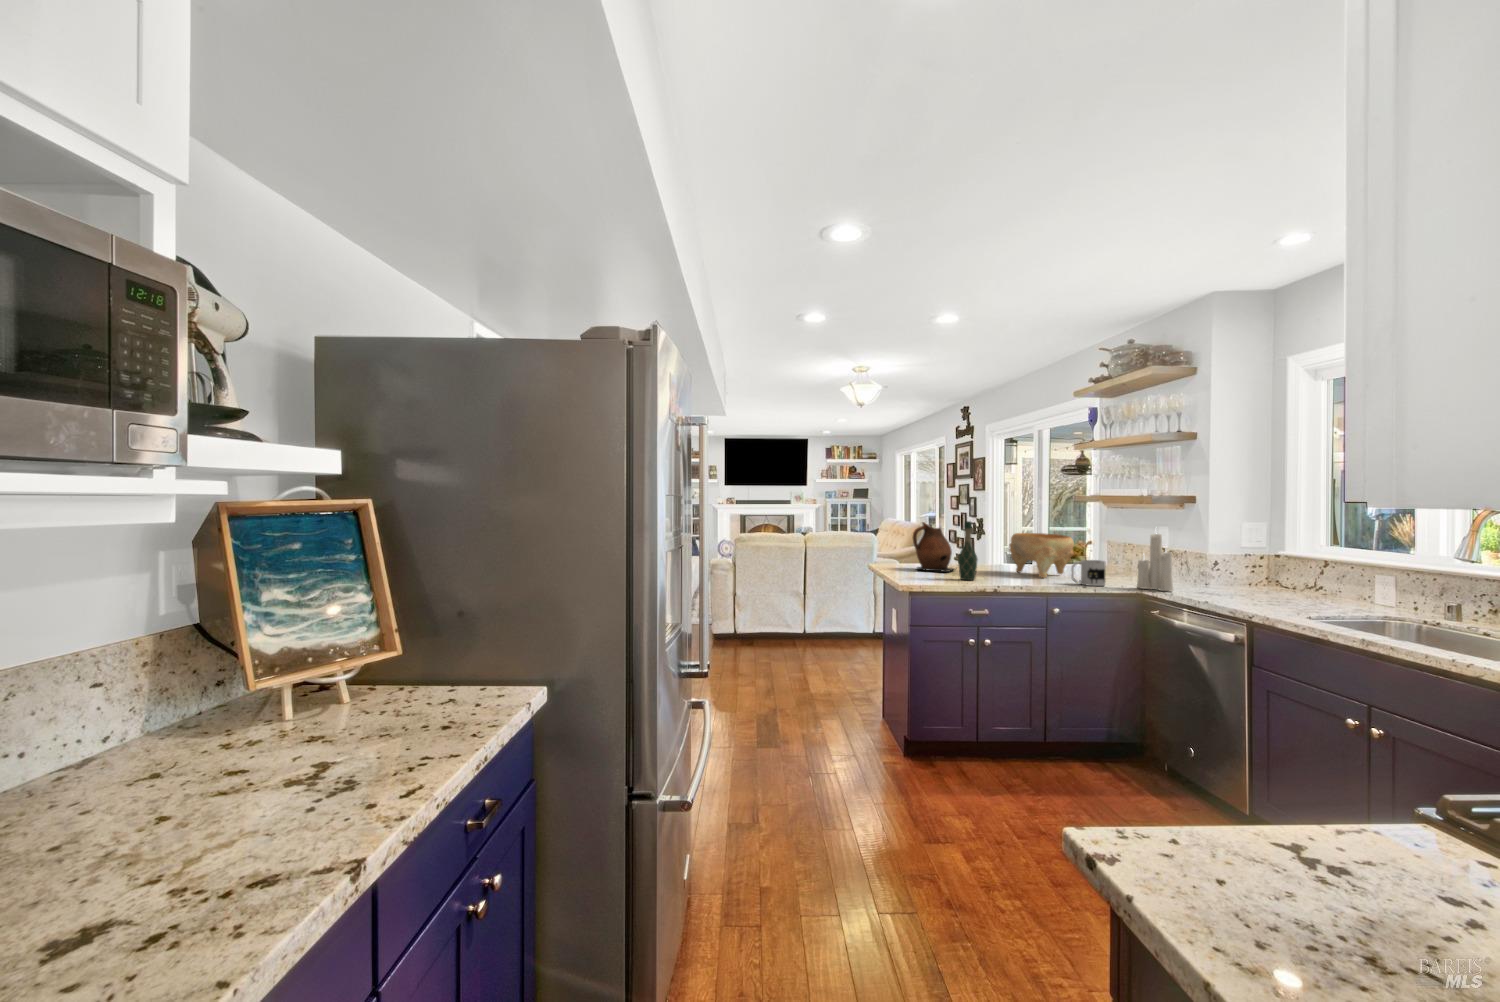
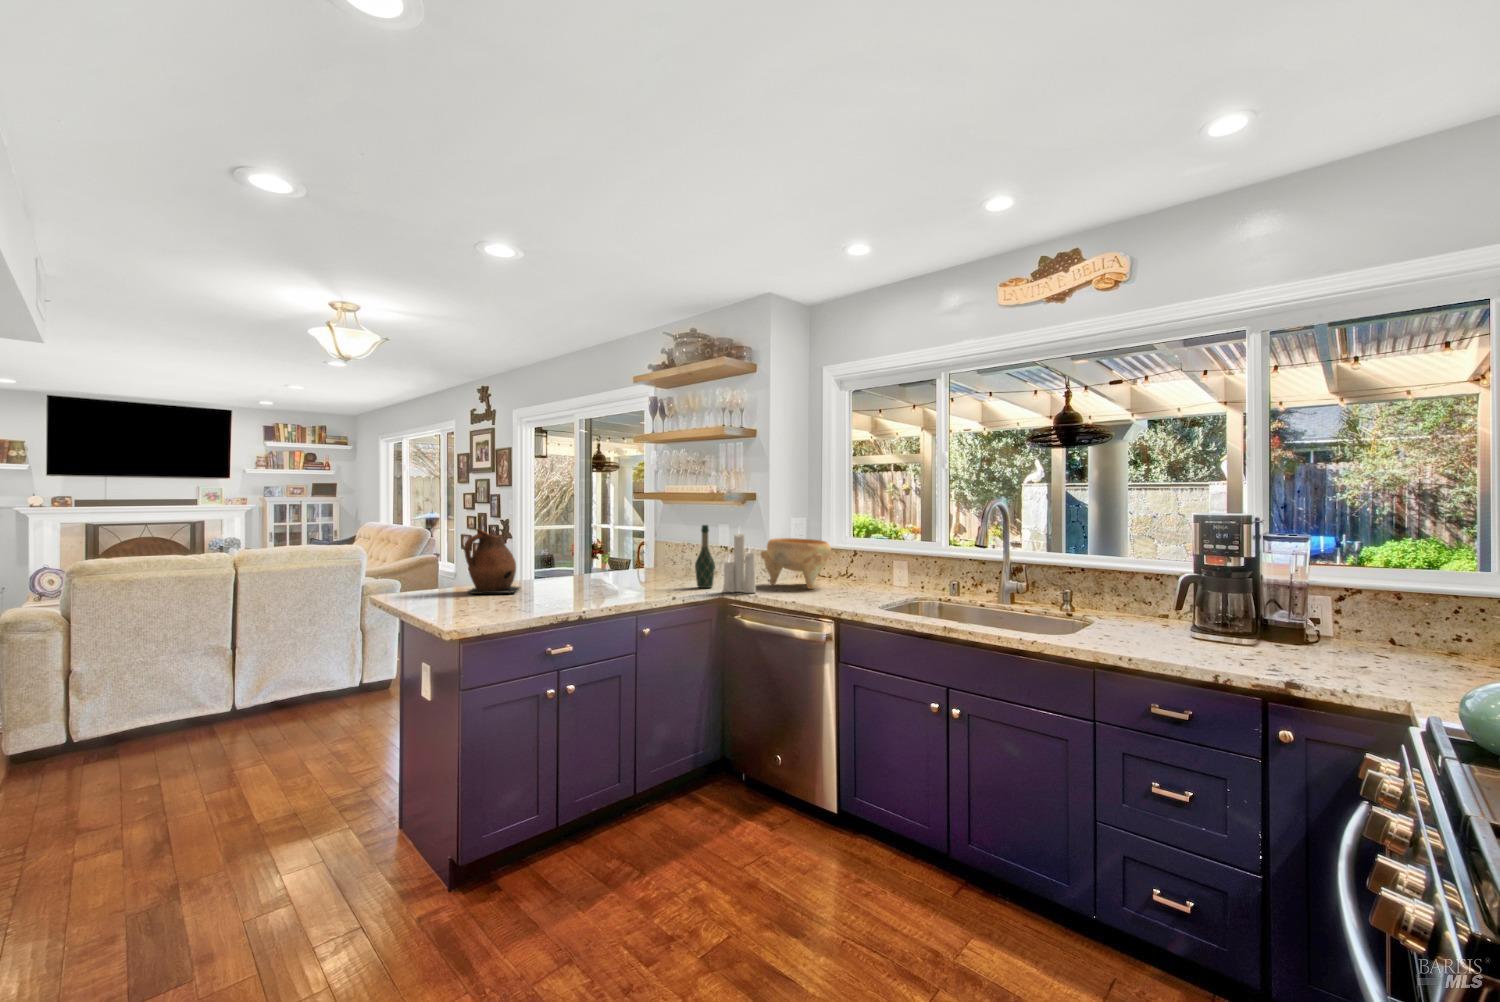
wine bottle: present [958,521,978,580] -> present [695,525,715,588]
decorative bowl: present [1009,533,1074,578] -> present [761,538,831,589]
mug: present [1071,560,1106,586] -> none [661,565,694,594]

